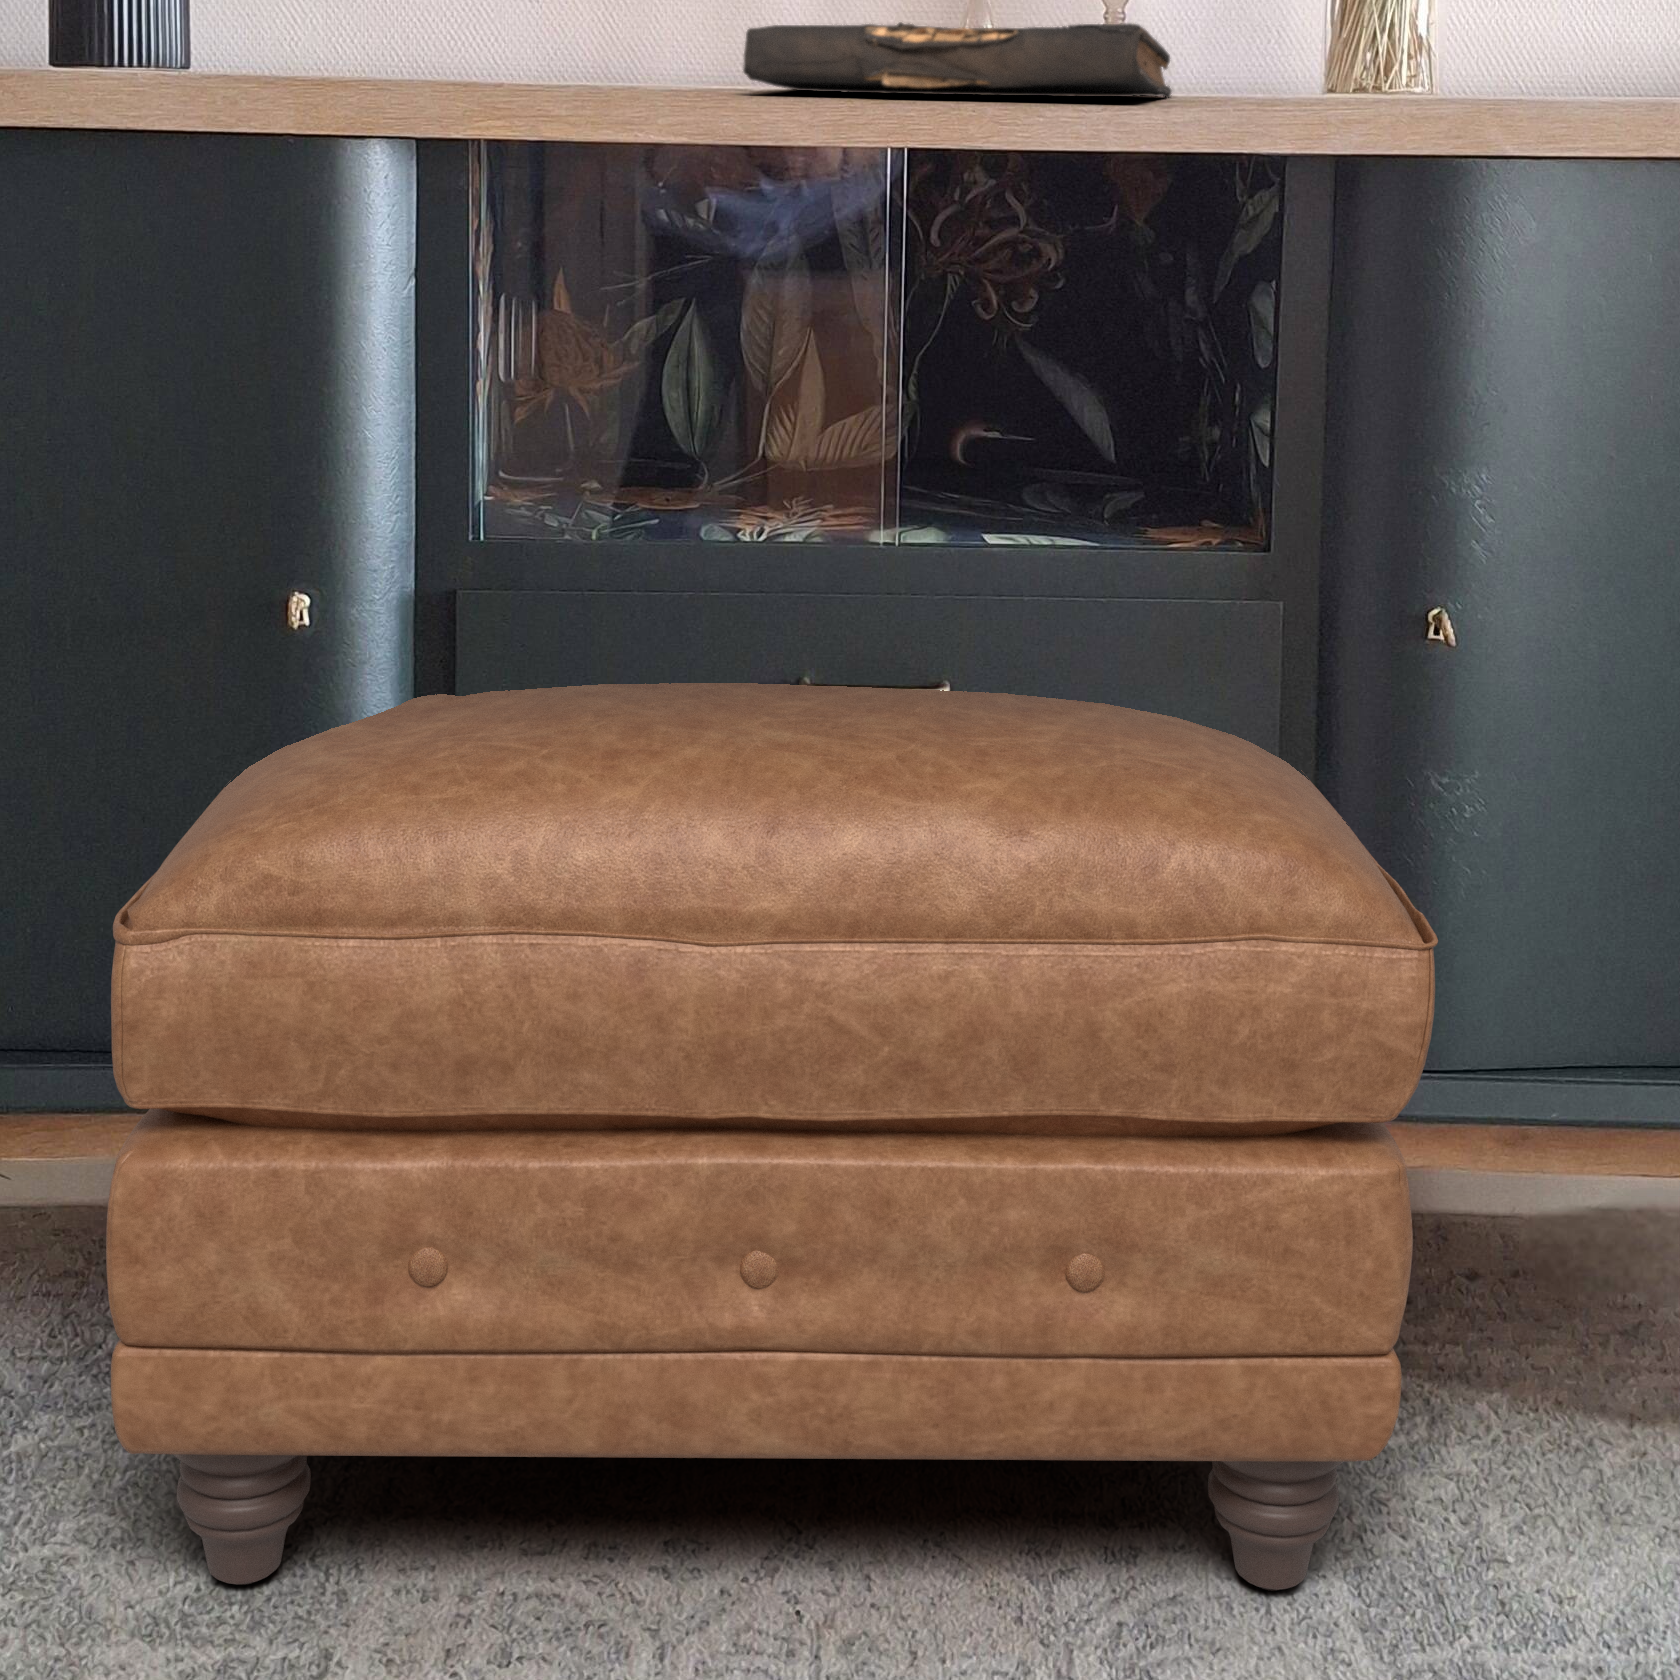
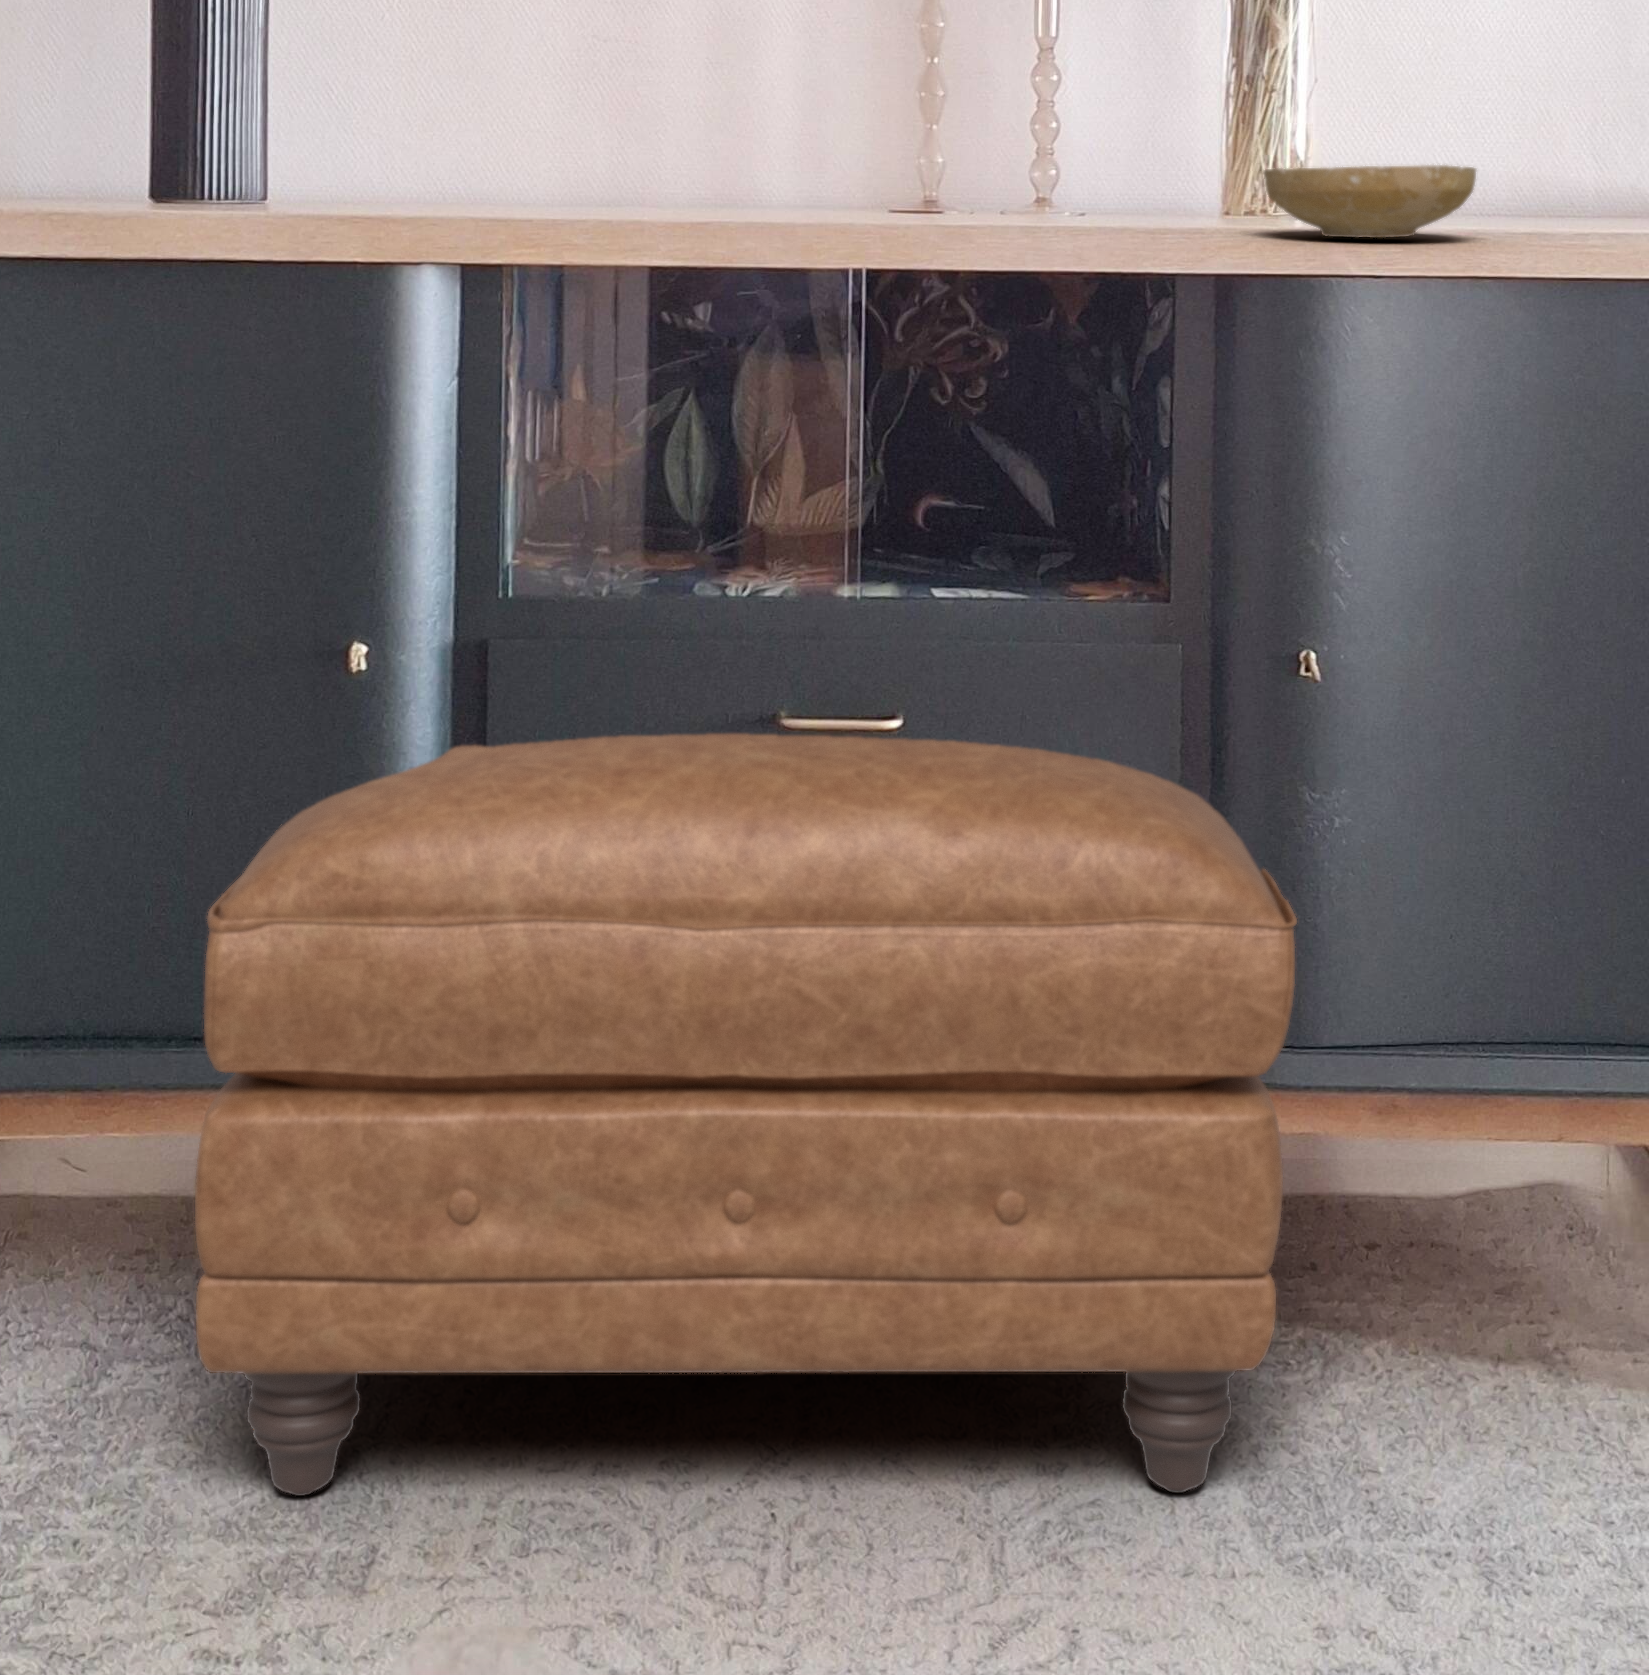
ceramic bowl: none [1403,13,1674,109] -> present [1264,165,1476,238]
book: present [743,22,1171,98] -> none [732,173,1085,227]

